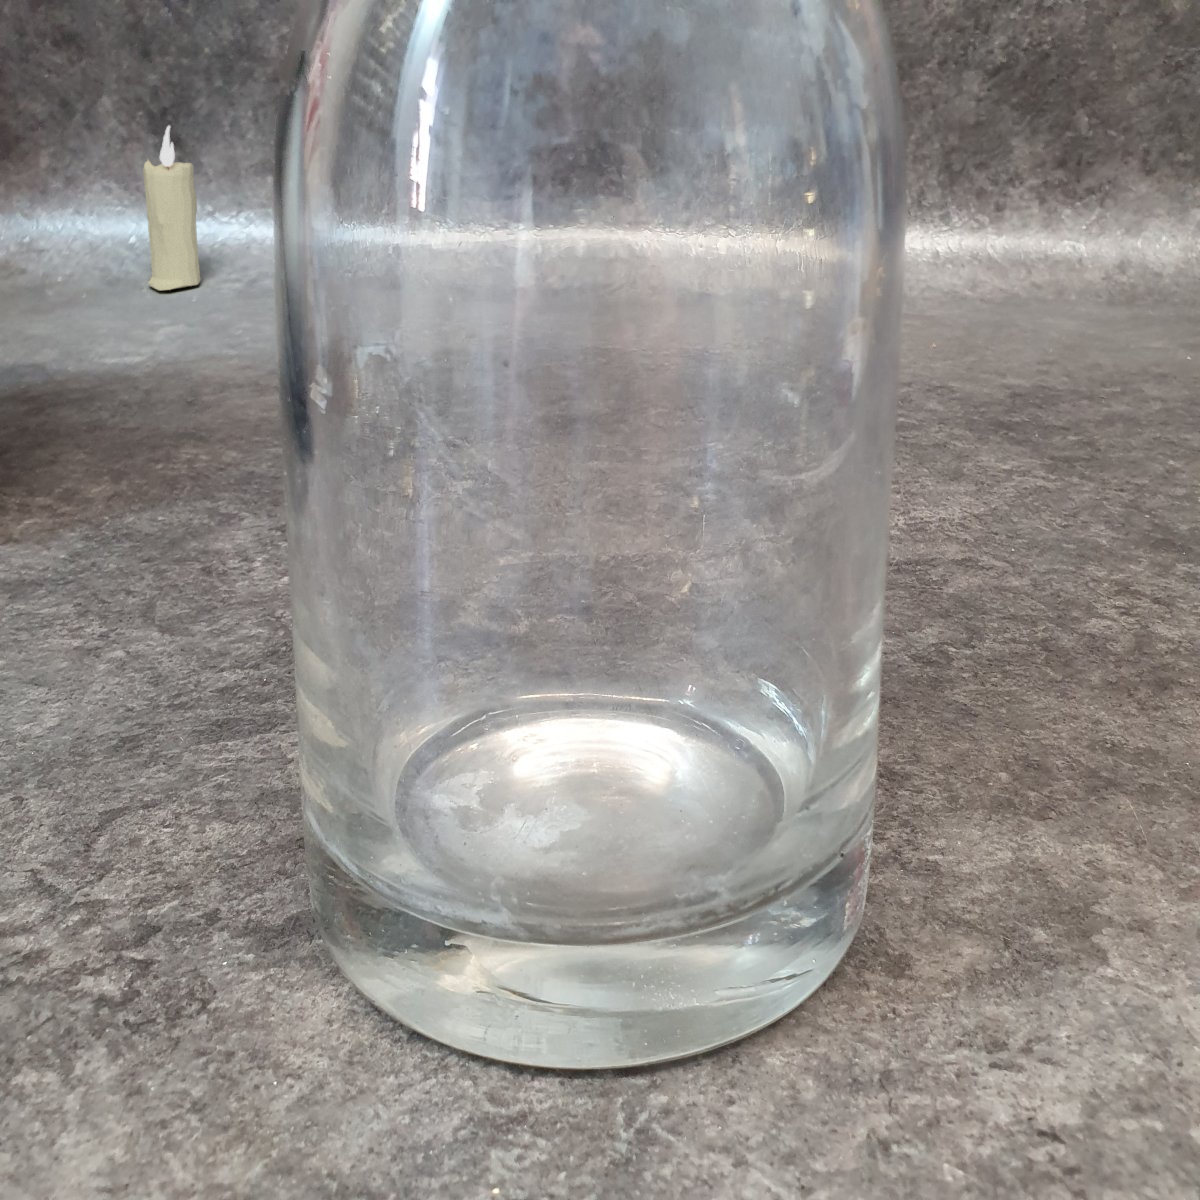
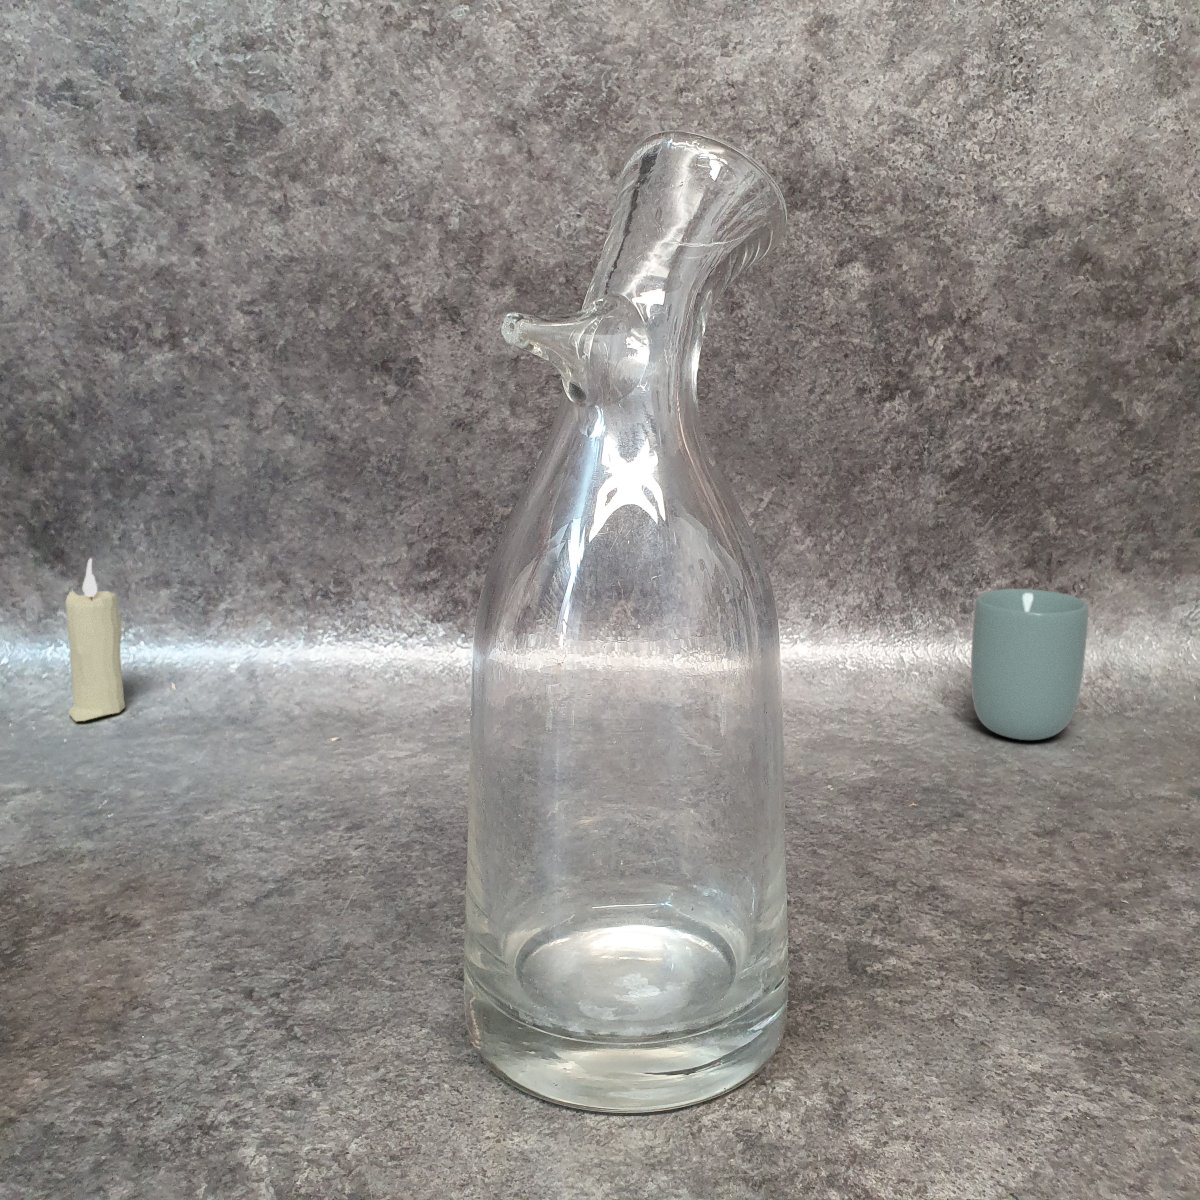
cup: none [1015,174,1130,317] -> present [971,589,1088,740]

